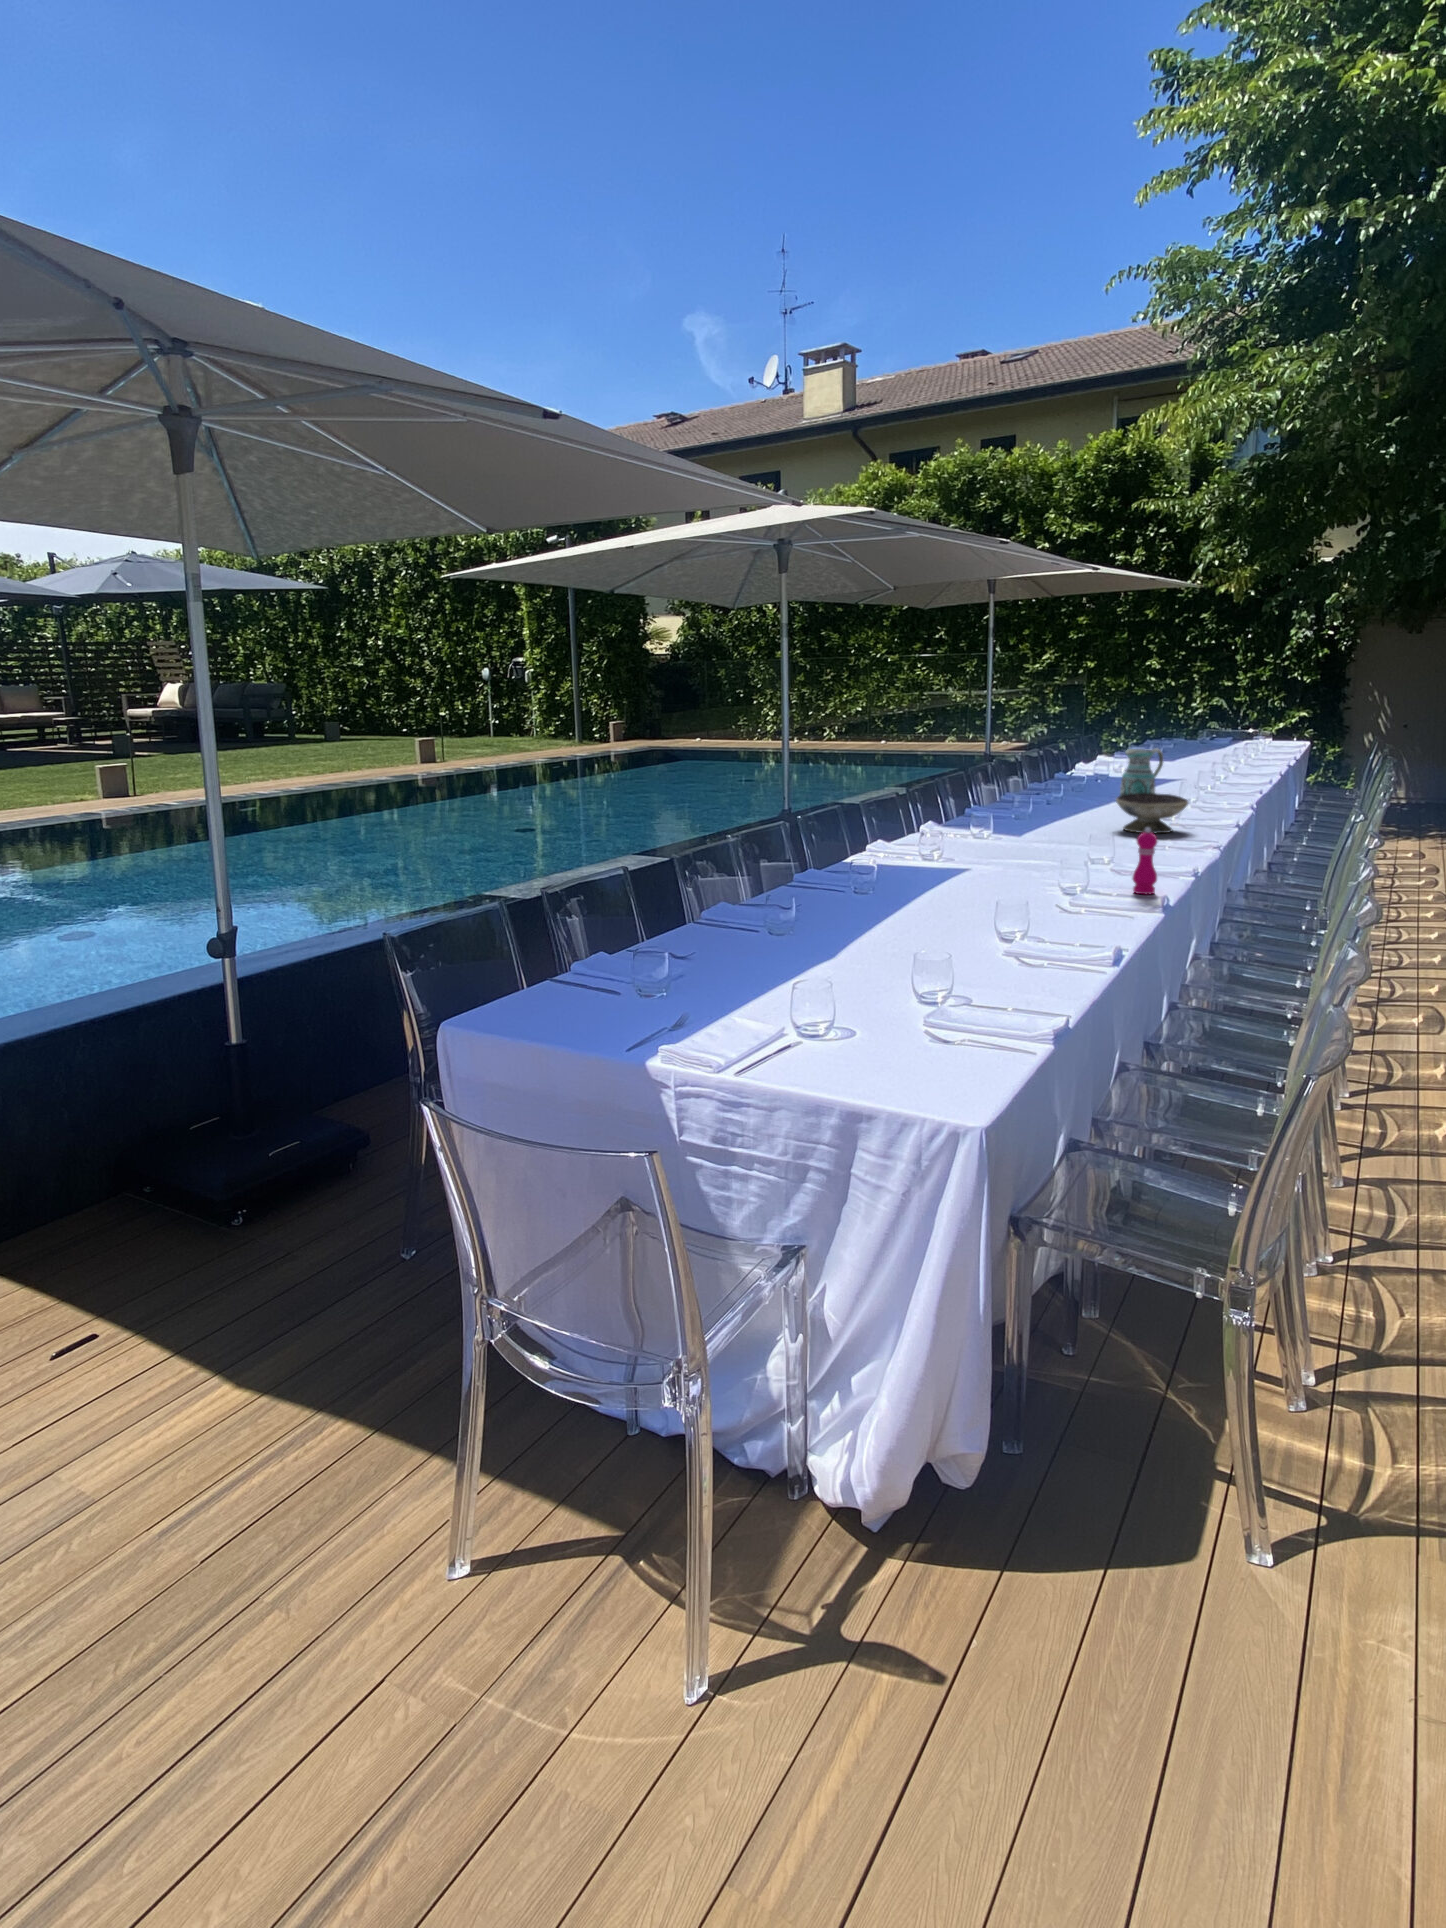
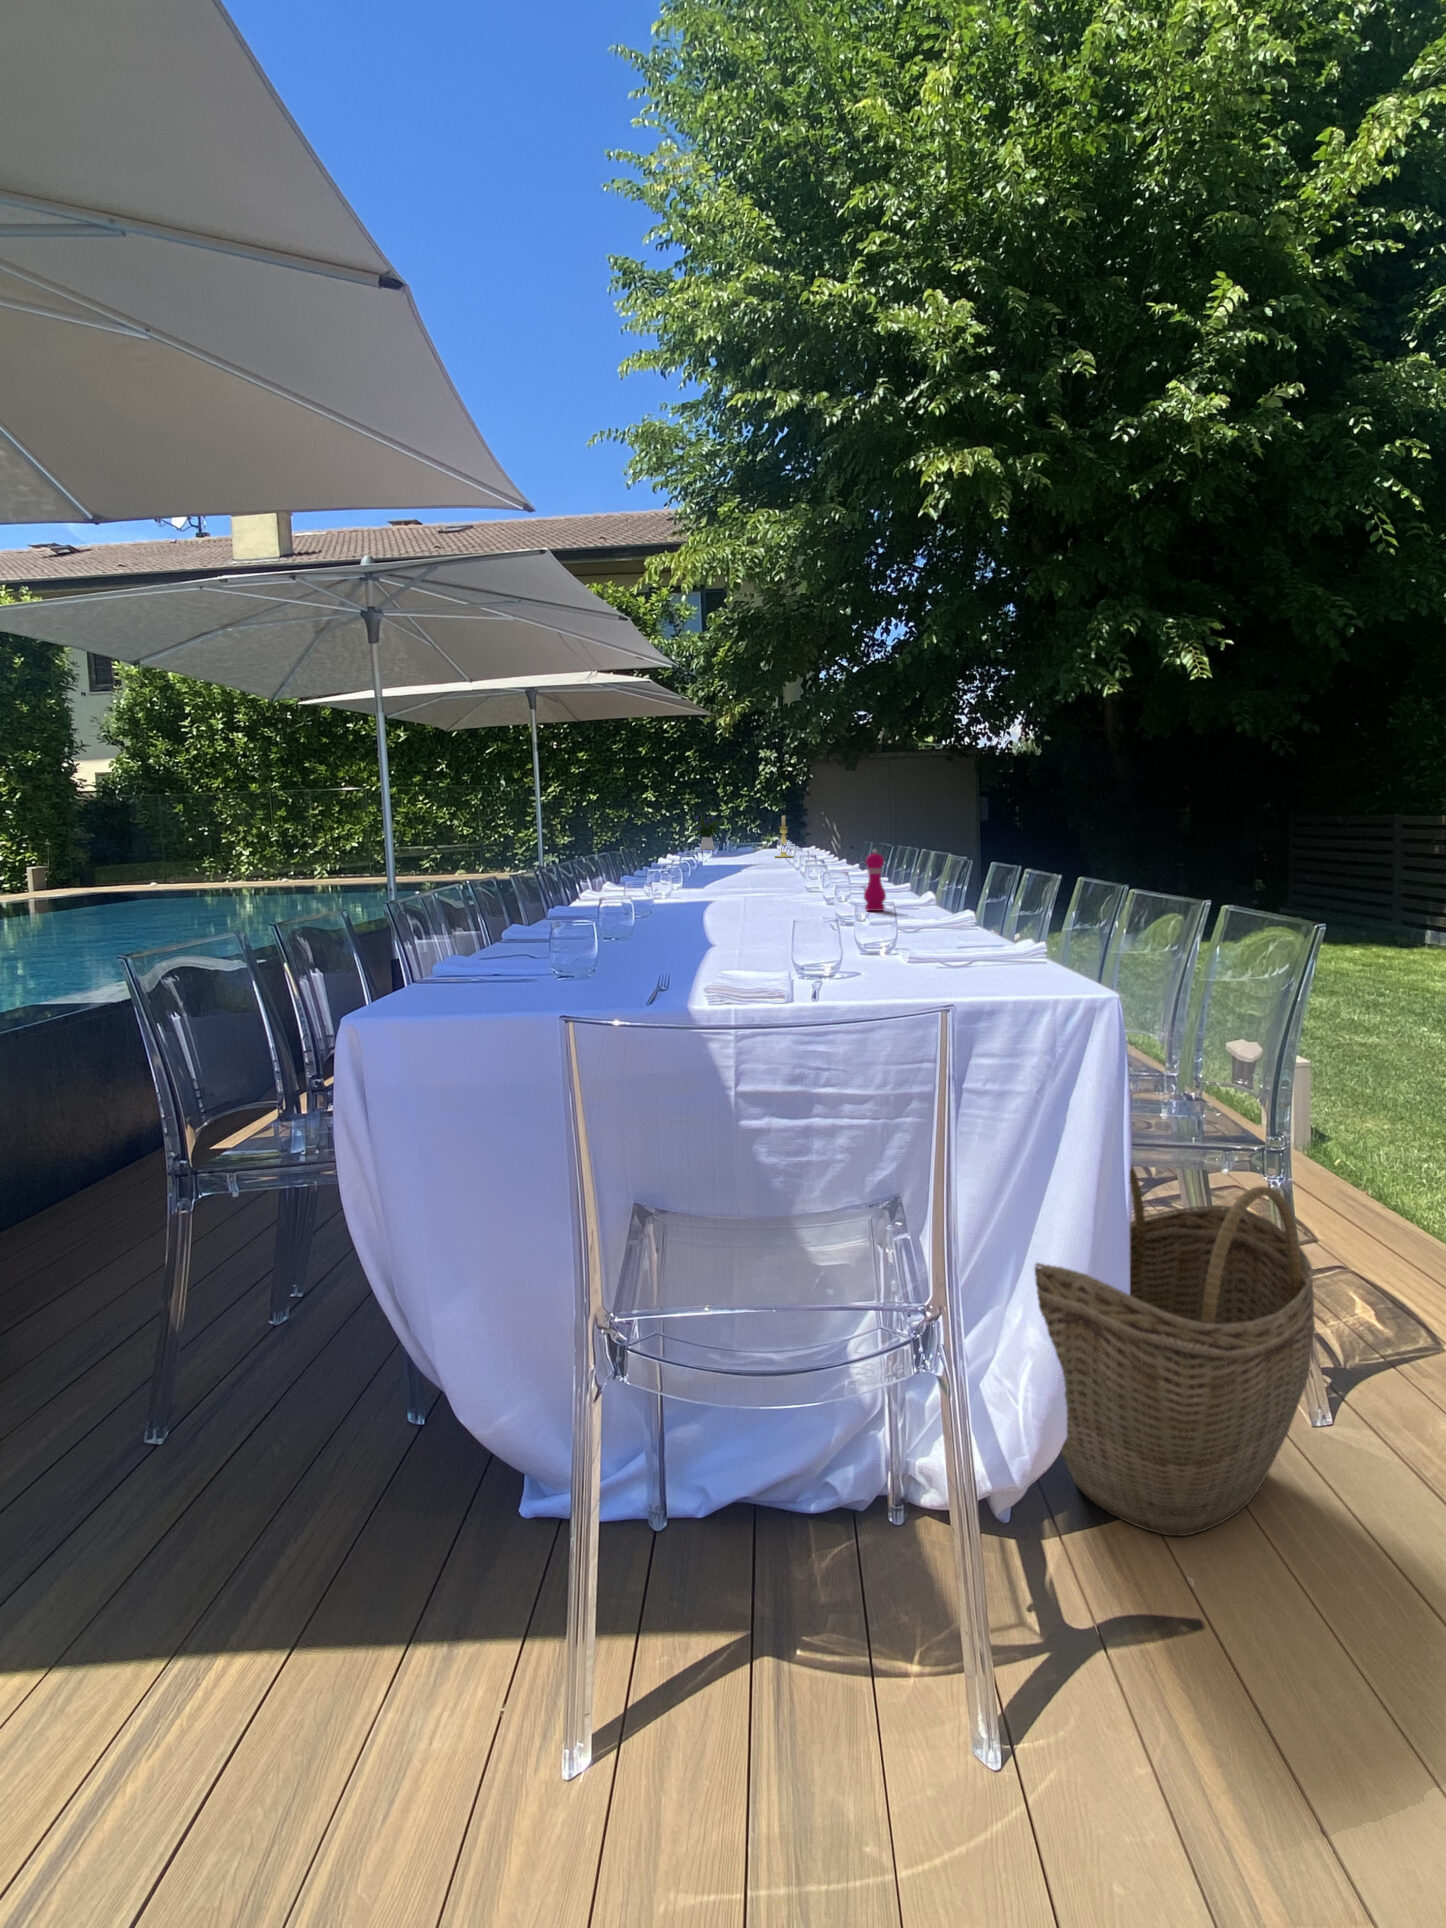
flower arrangement: none [1195,687,1236,728] -> present [693,814,723,849]
candle holder: none [1253,705,1279,755] -> present [774,815,793,858]
ceramic pitcher: present [1120,748,1163,796] -> none [723,830,757,877]
decorative bowl: present [1116,793,1188,833] -> none [761,855,825,888]
woven basket: none [921,1235,1211,1609] -> present [1035,1165,1315,1536]

